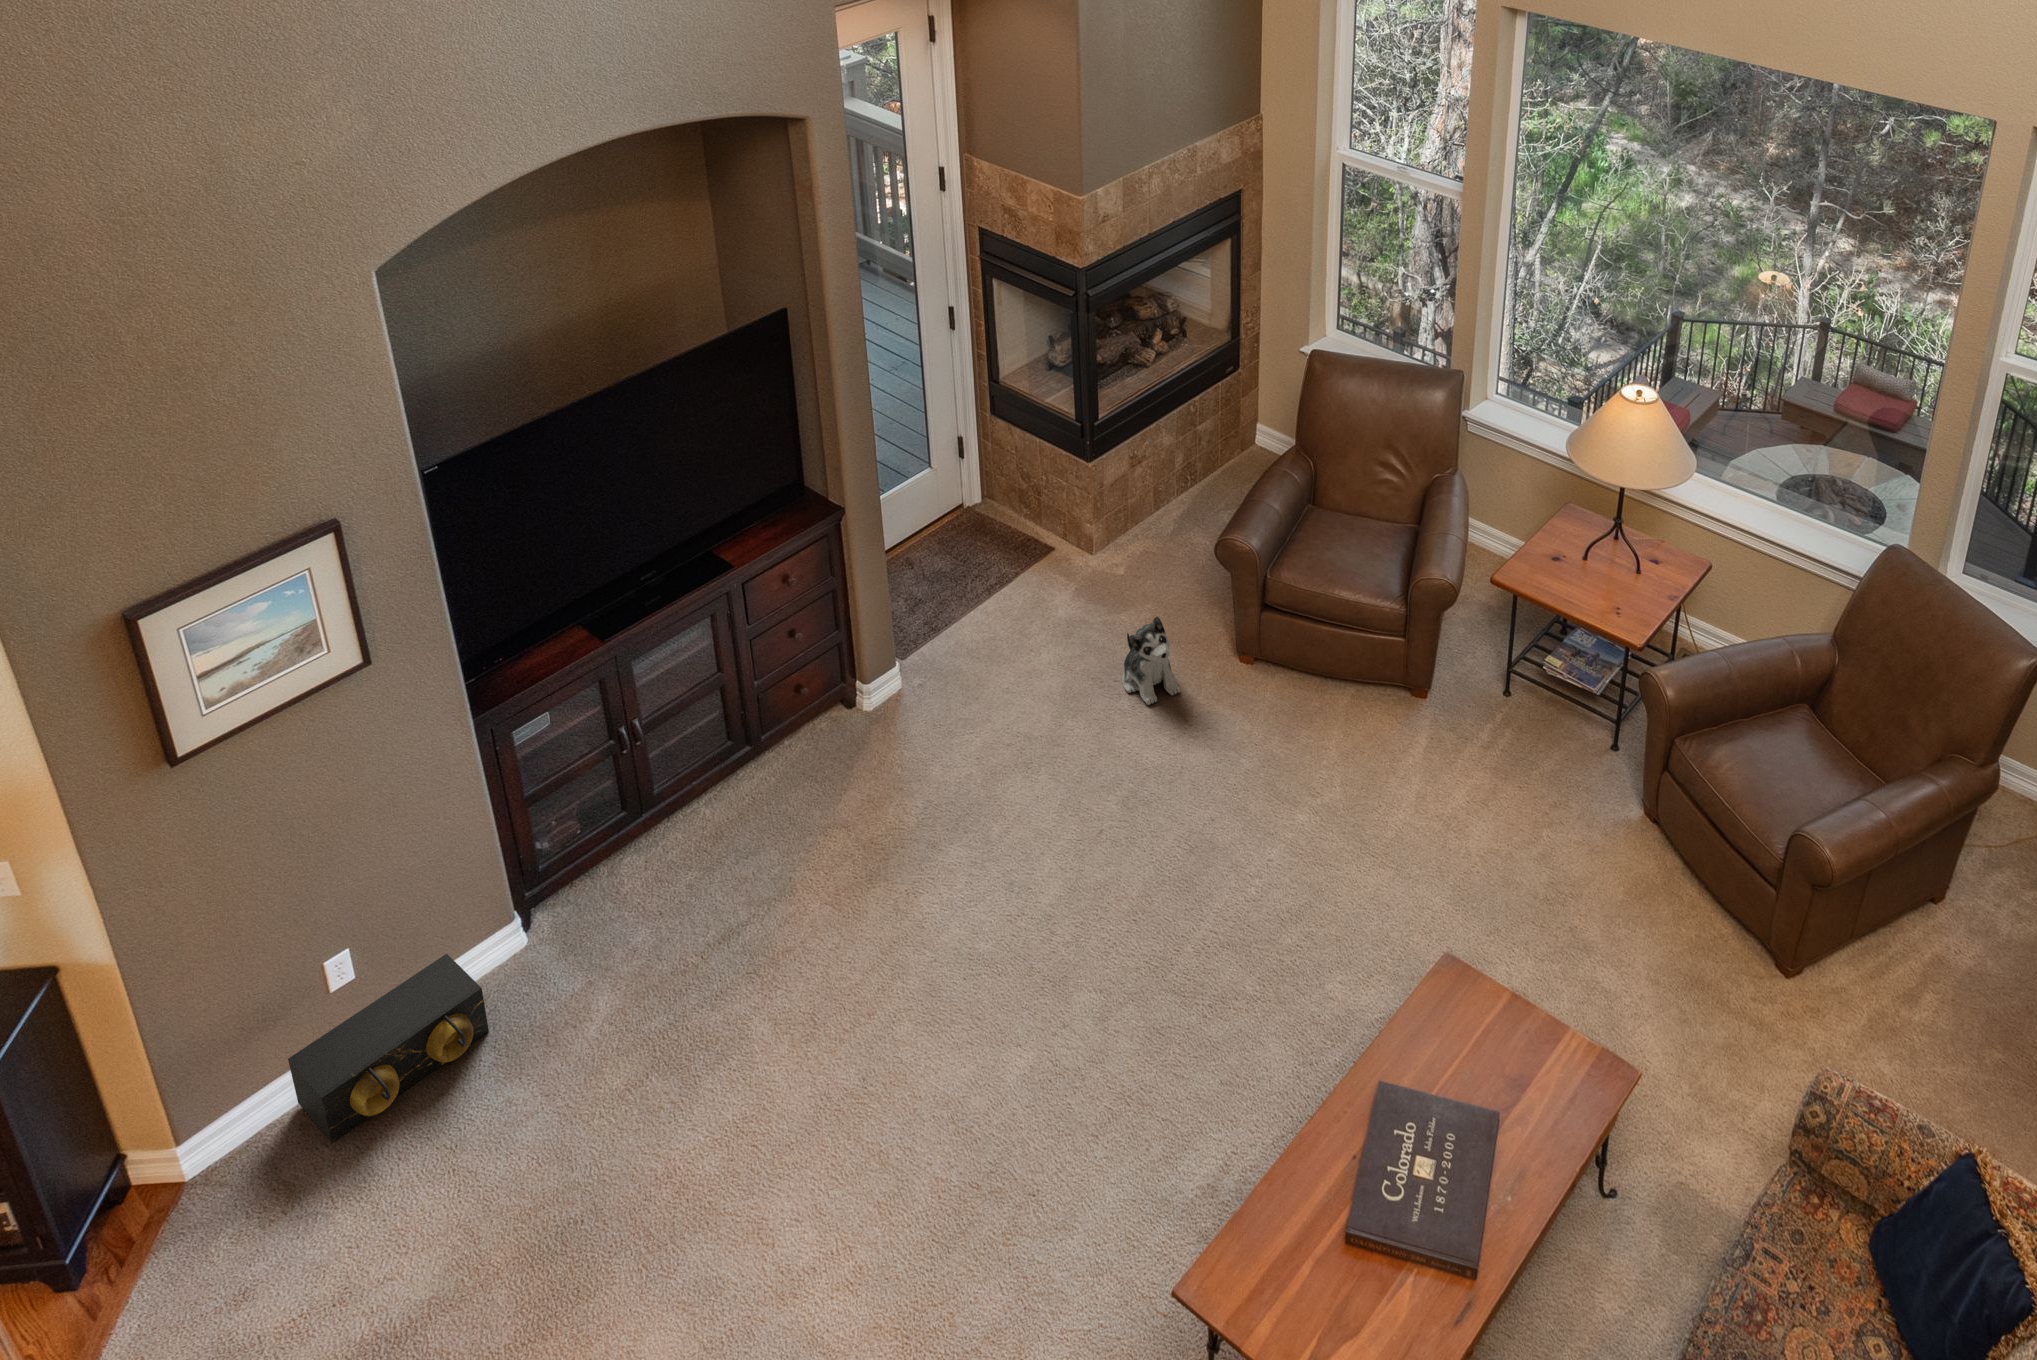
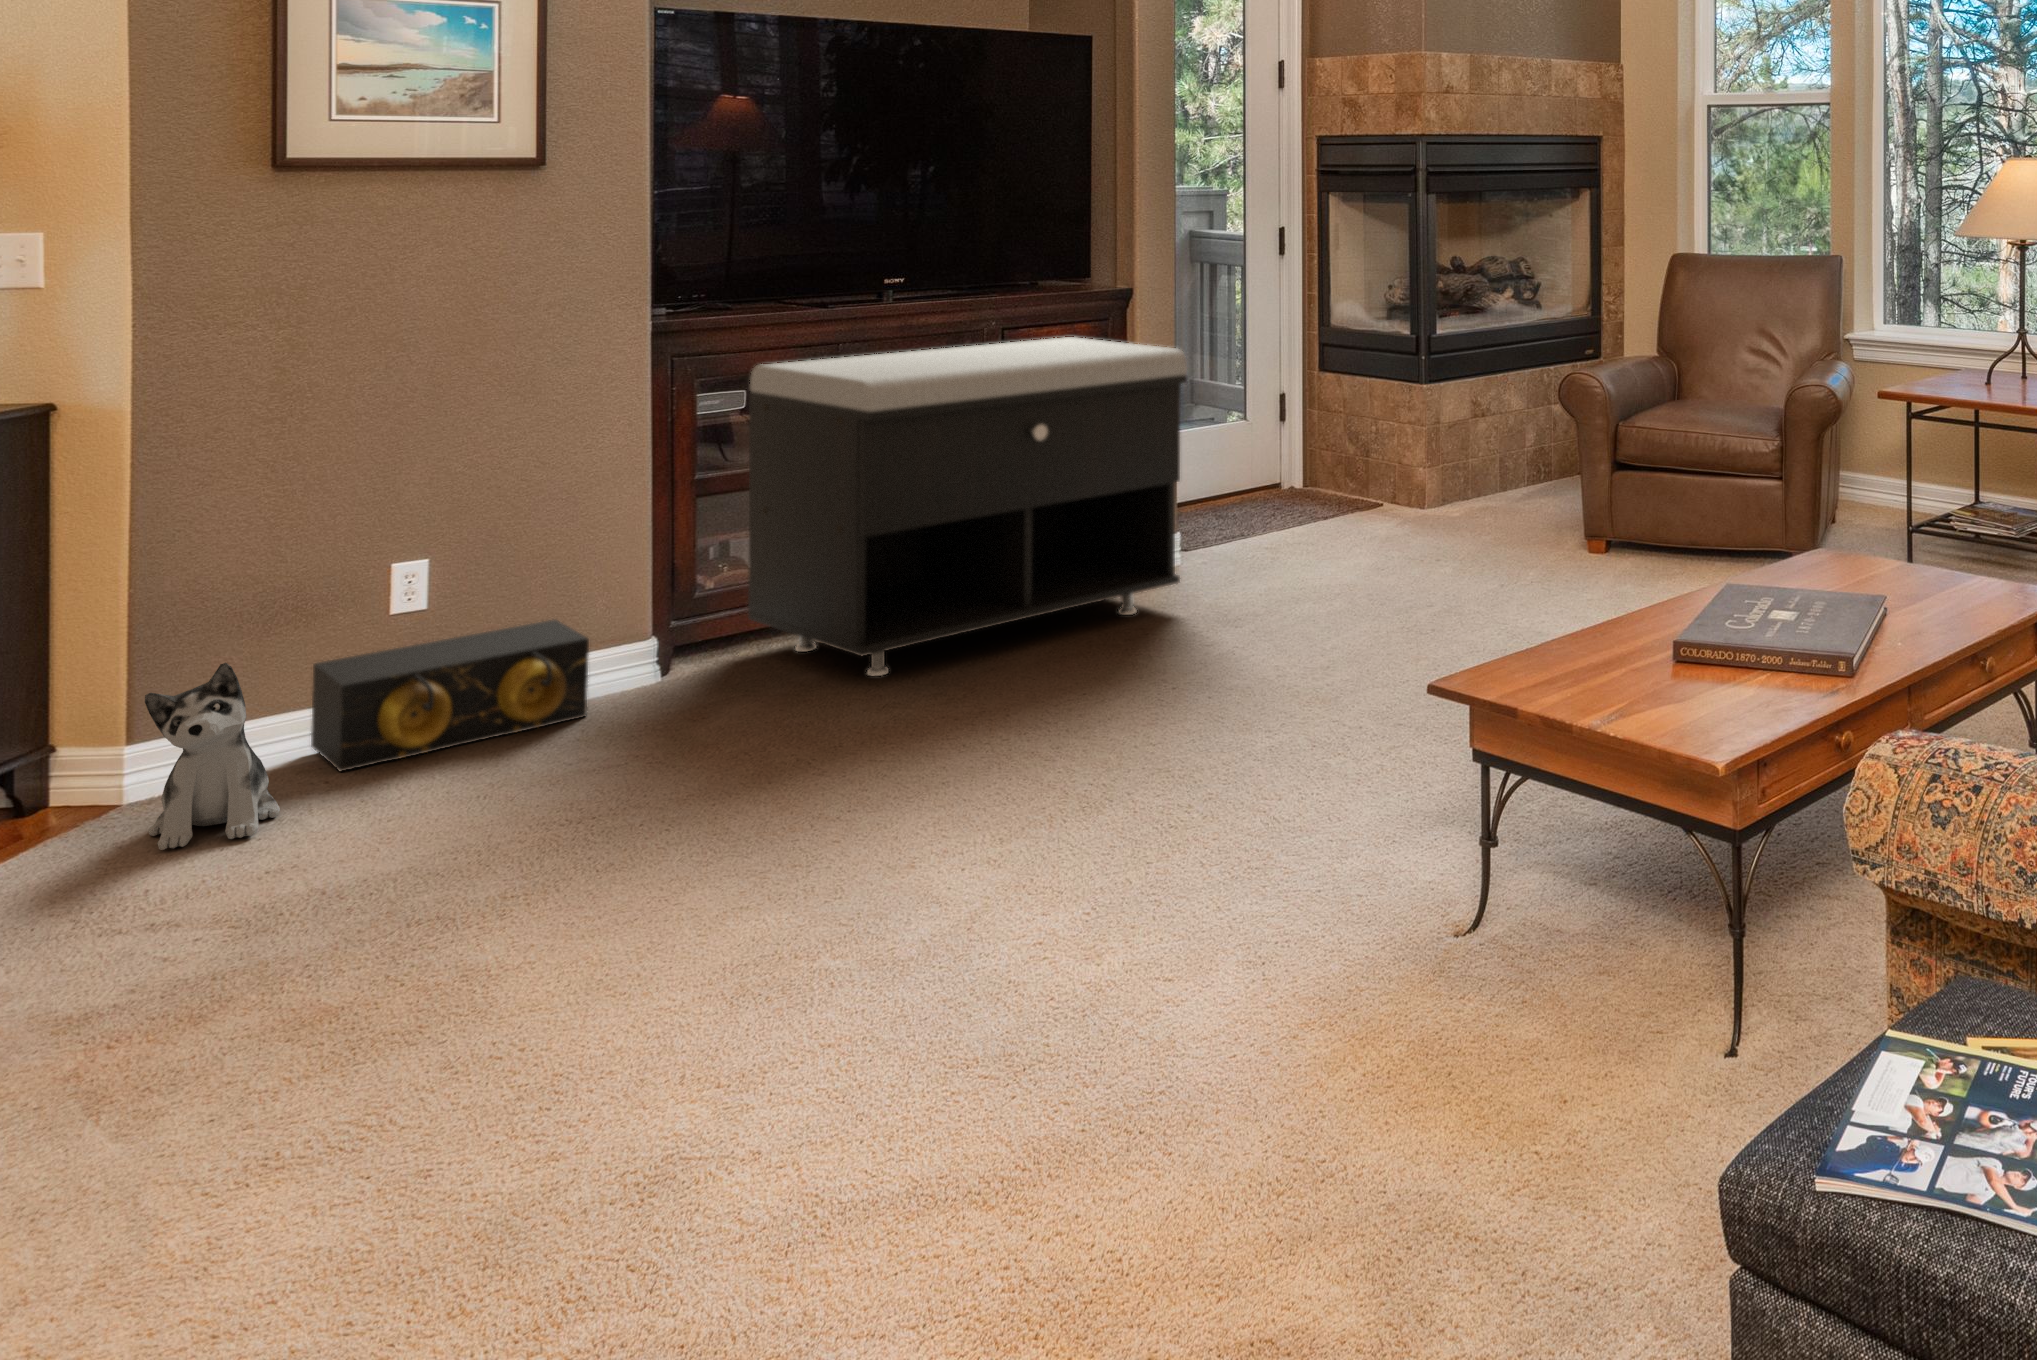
storage bench: none [555,571,915,959] -> present [748,337,1187,676]
plush toy: present [1122,617,1180,705] -> present [145,663,280,850]

